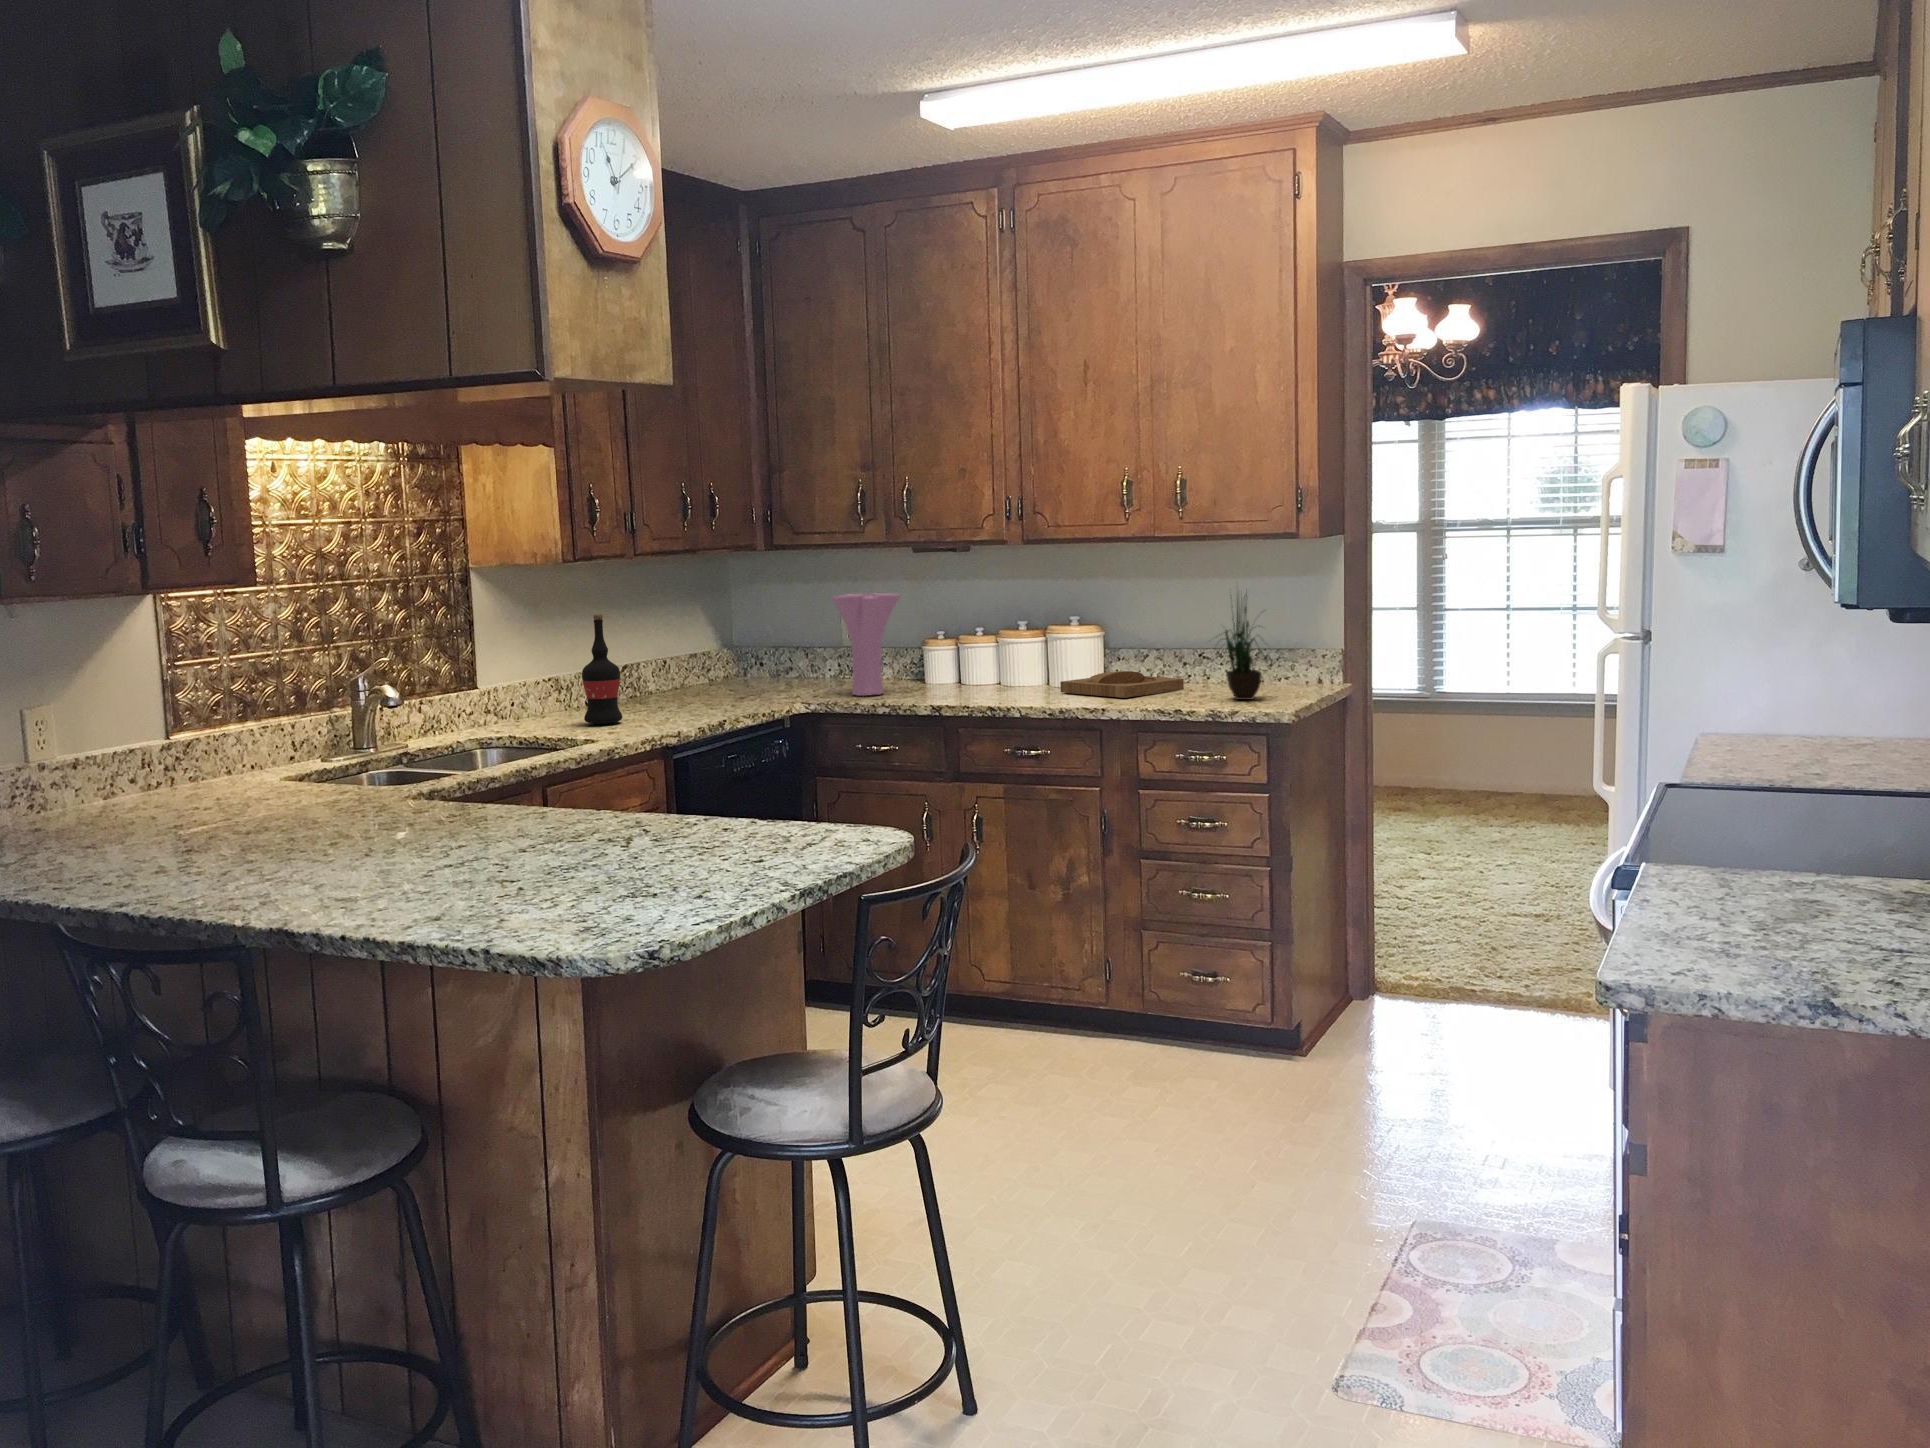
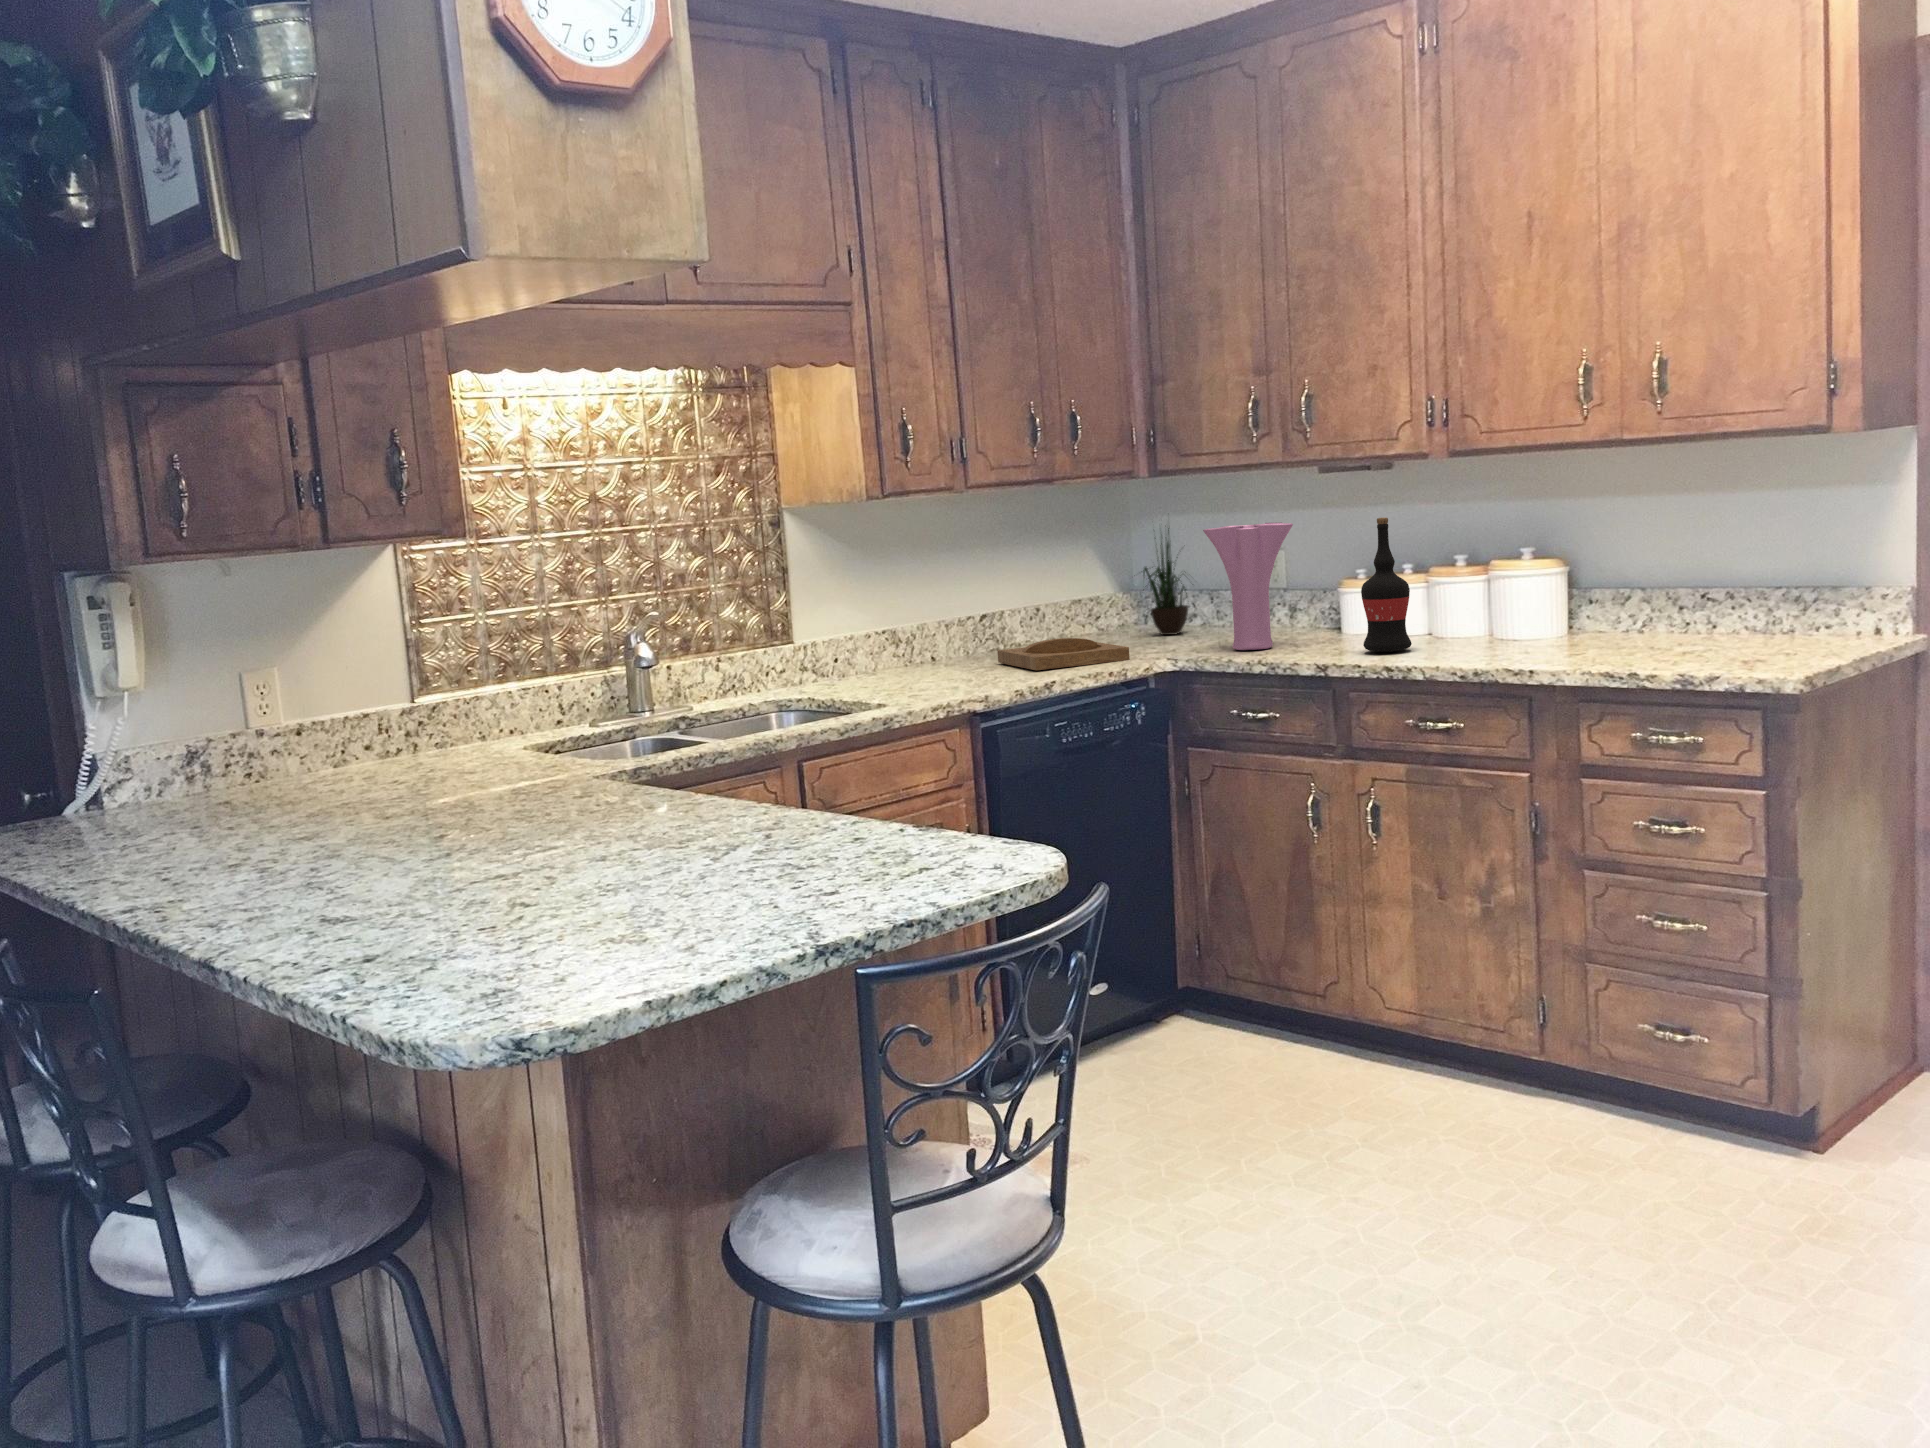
potted plant: present [1217,595,1265,700] -> present [1143,528,1188,635]
wine bottle: present [582,614,622,724] -> present [1361,518,1412,652]
tray: present [1060,671,1184,698] -> present [998,638,1130,670]

